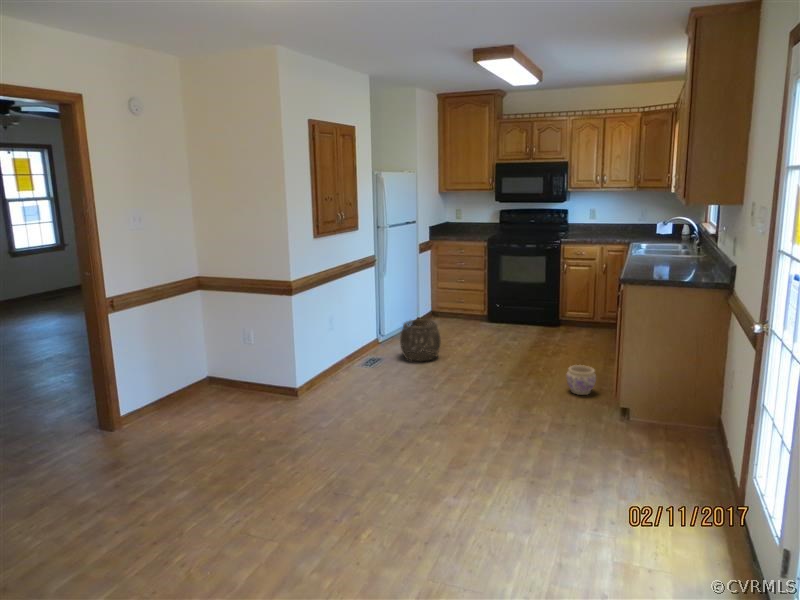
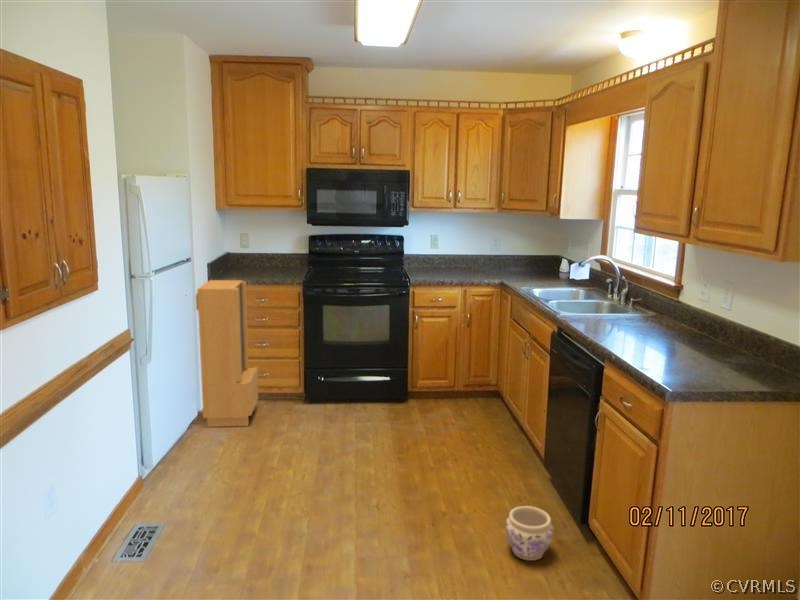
storage cabinet: none [418,237,456,328] -> present [197,280,258,427]
woven basket: present [400,319,441,361] -> none [191,438,267,523]

